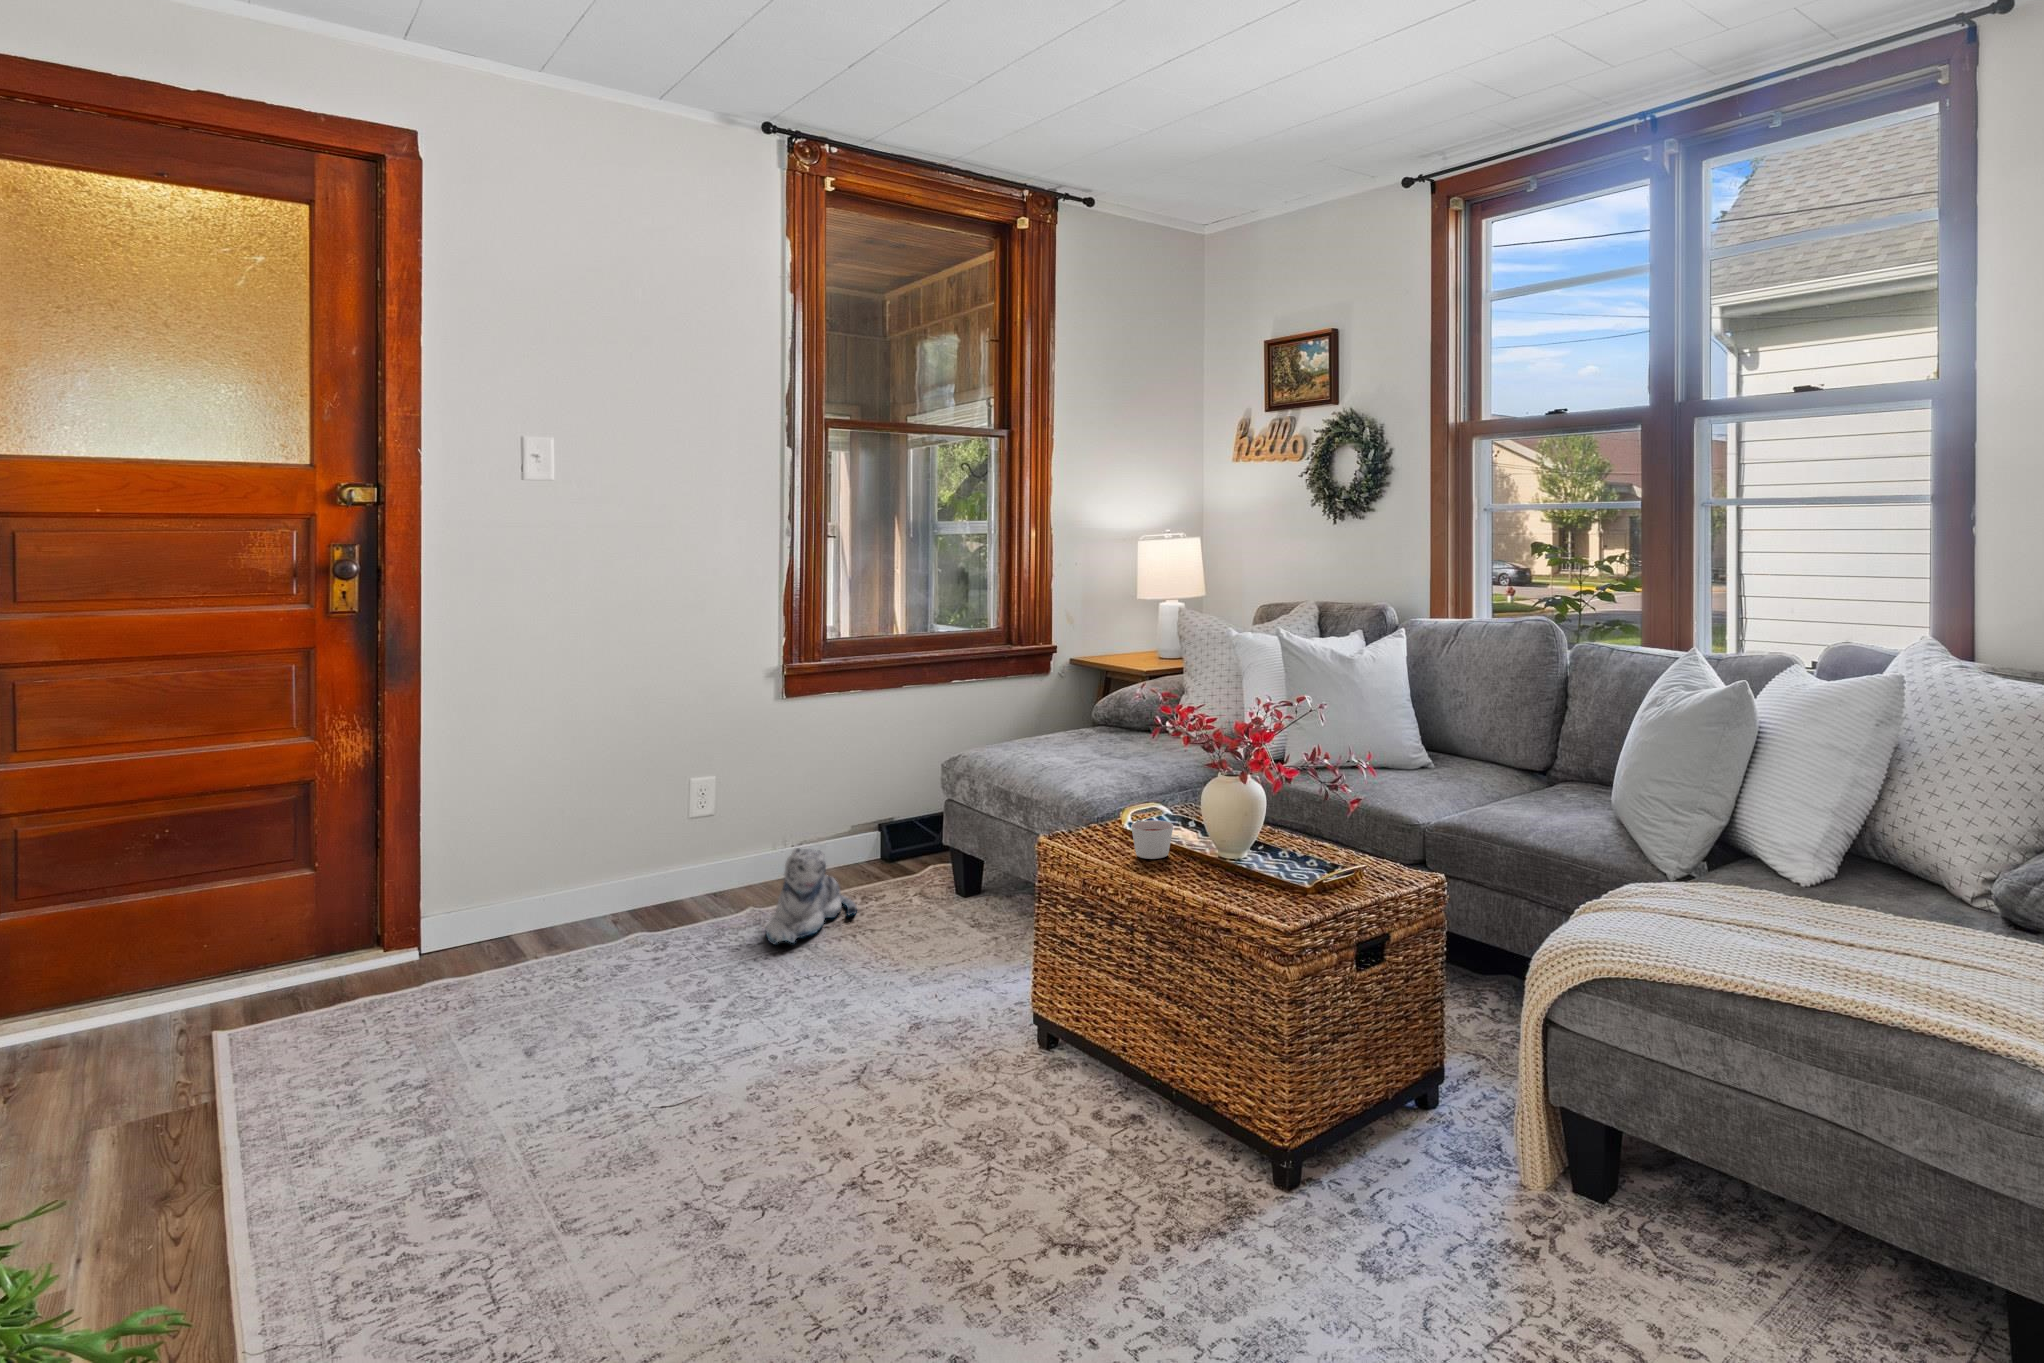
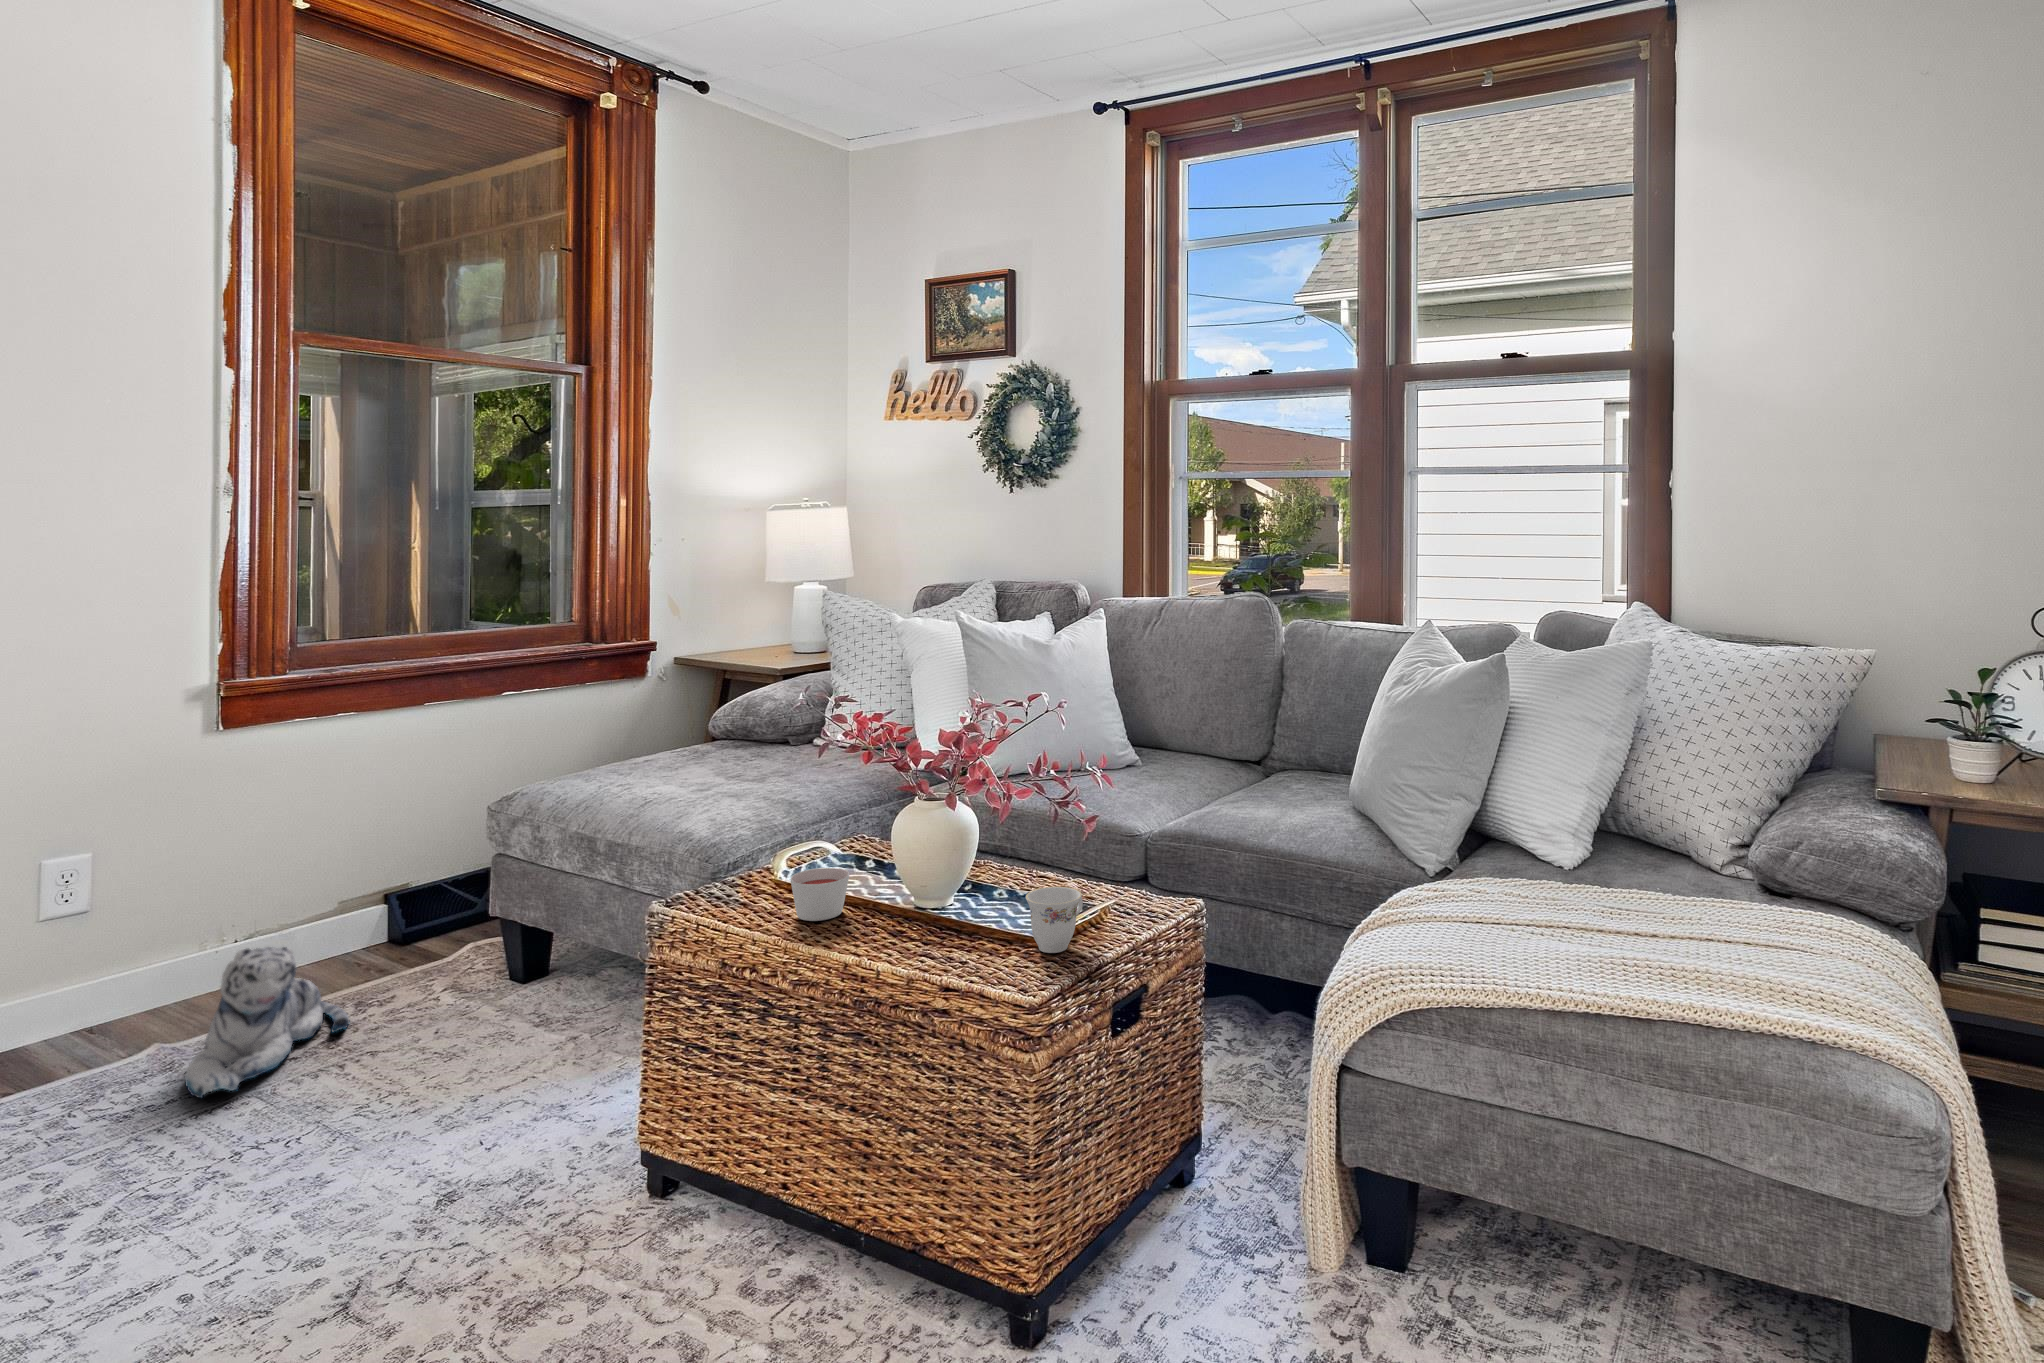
teacup: none [1293,848,1340,898] -> present [1026,887,1083,953]

